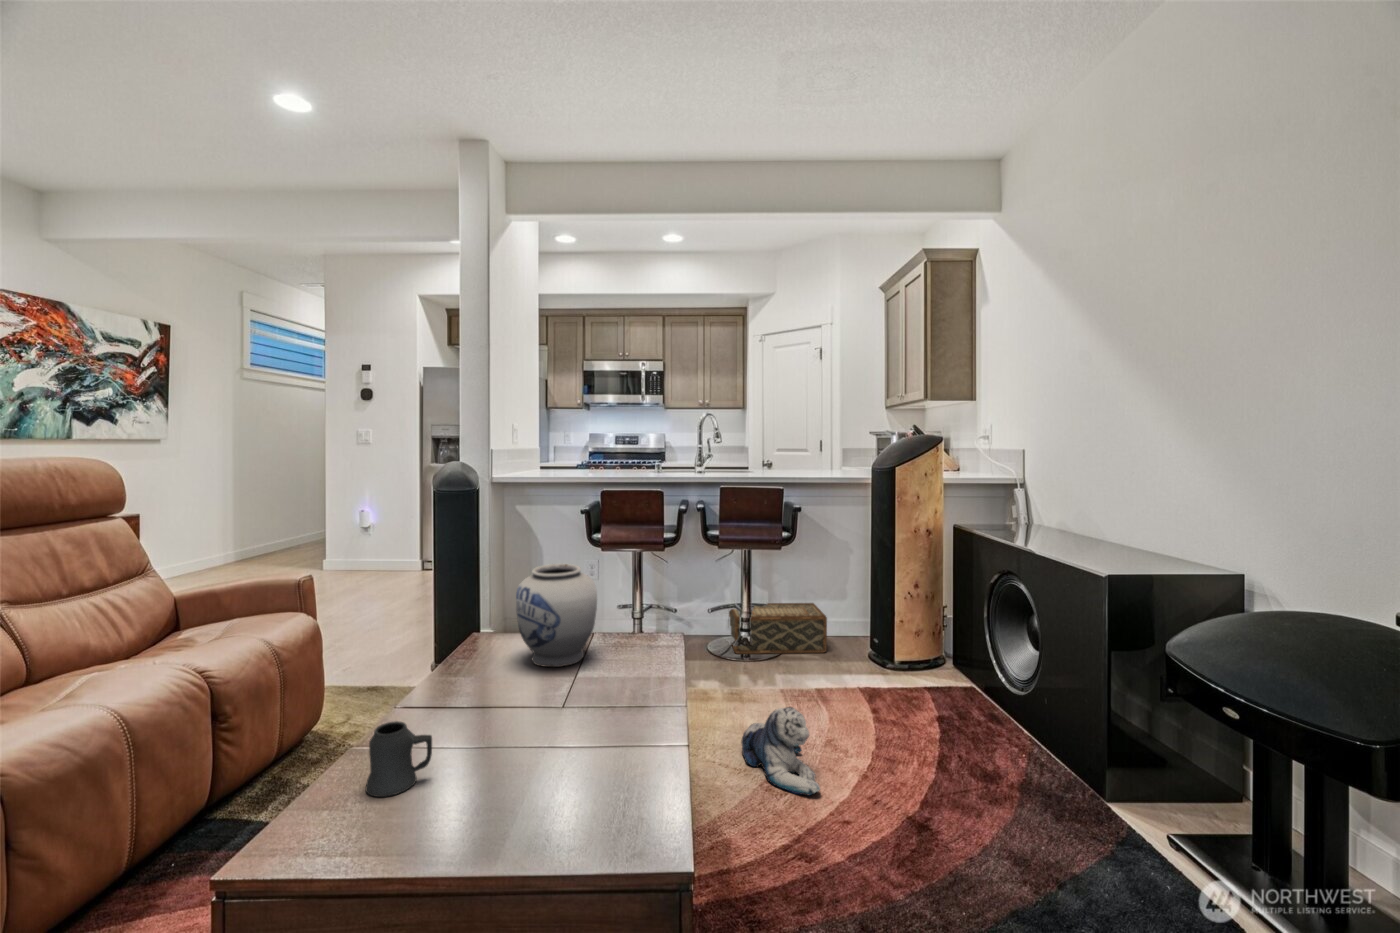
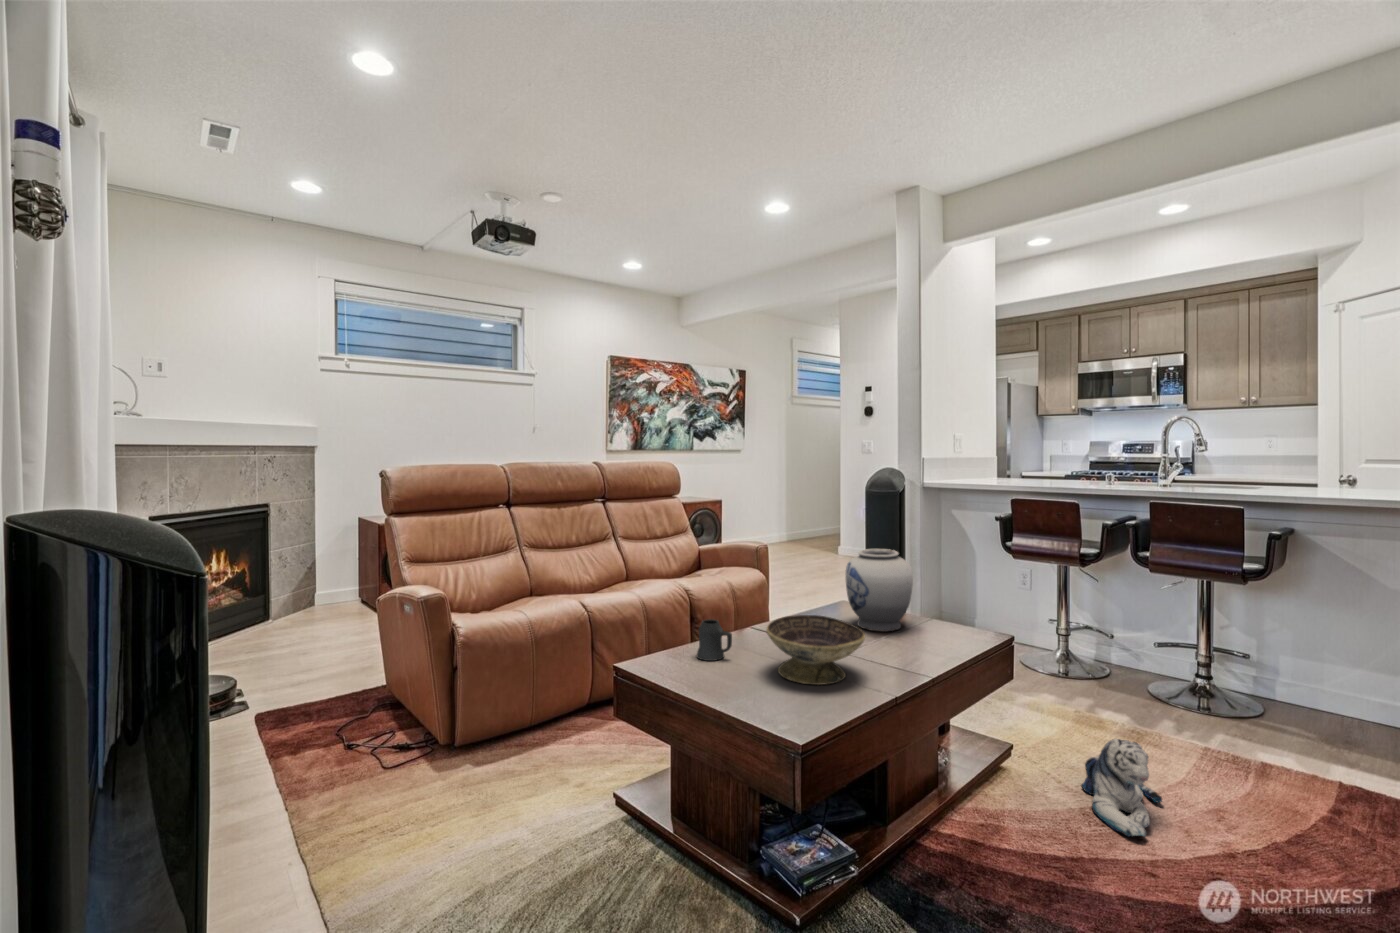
woven basket: present [729,603,827,654] -> none [1180,645,1339,736]
decorative bowl: none [502,669,639,778] -> present [766,615,865,685]

